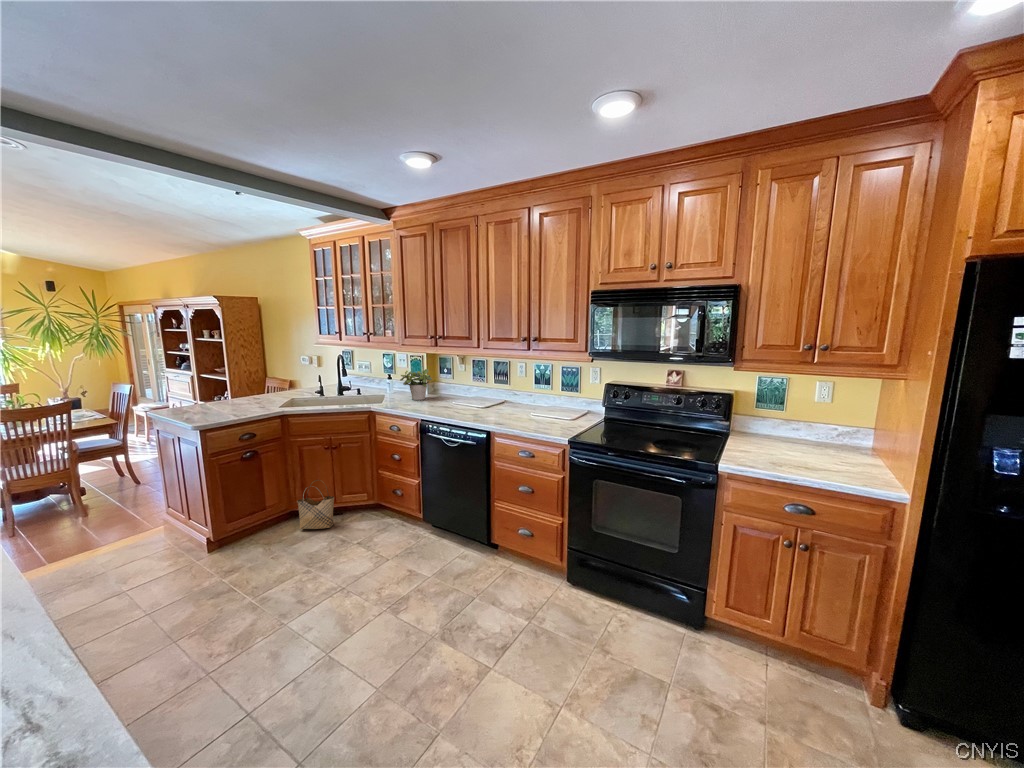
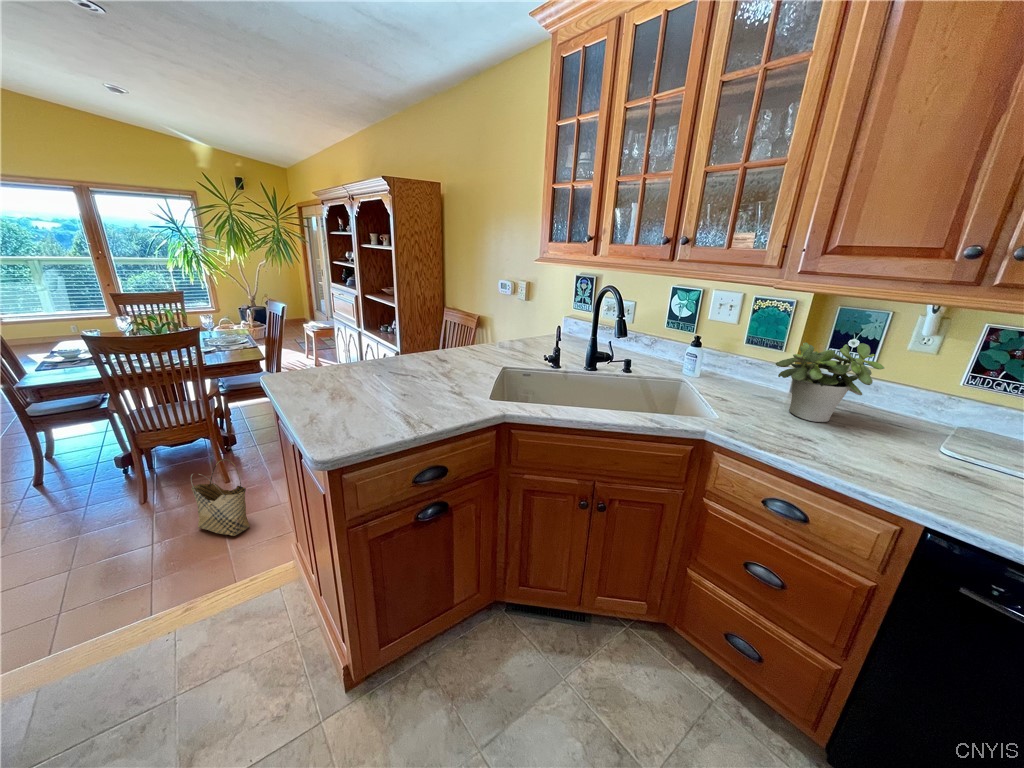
woven basket: present [297,480,334,529] -> present [191,459,250,536]

